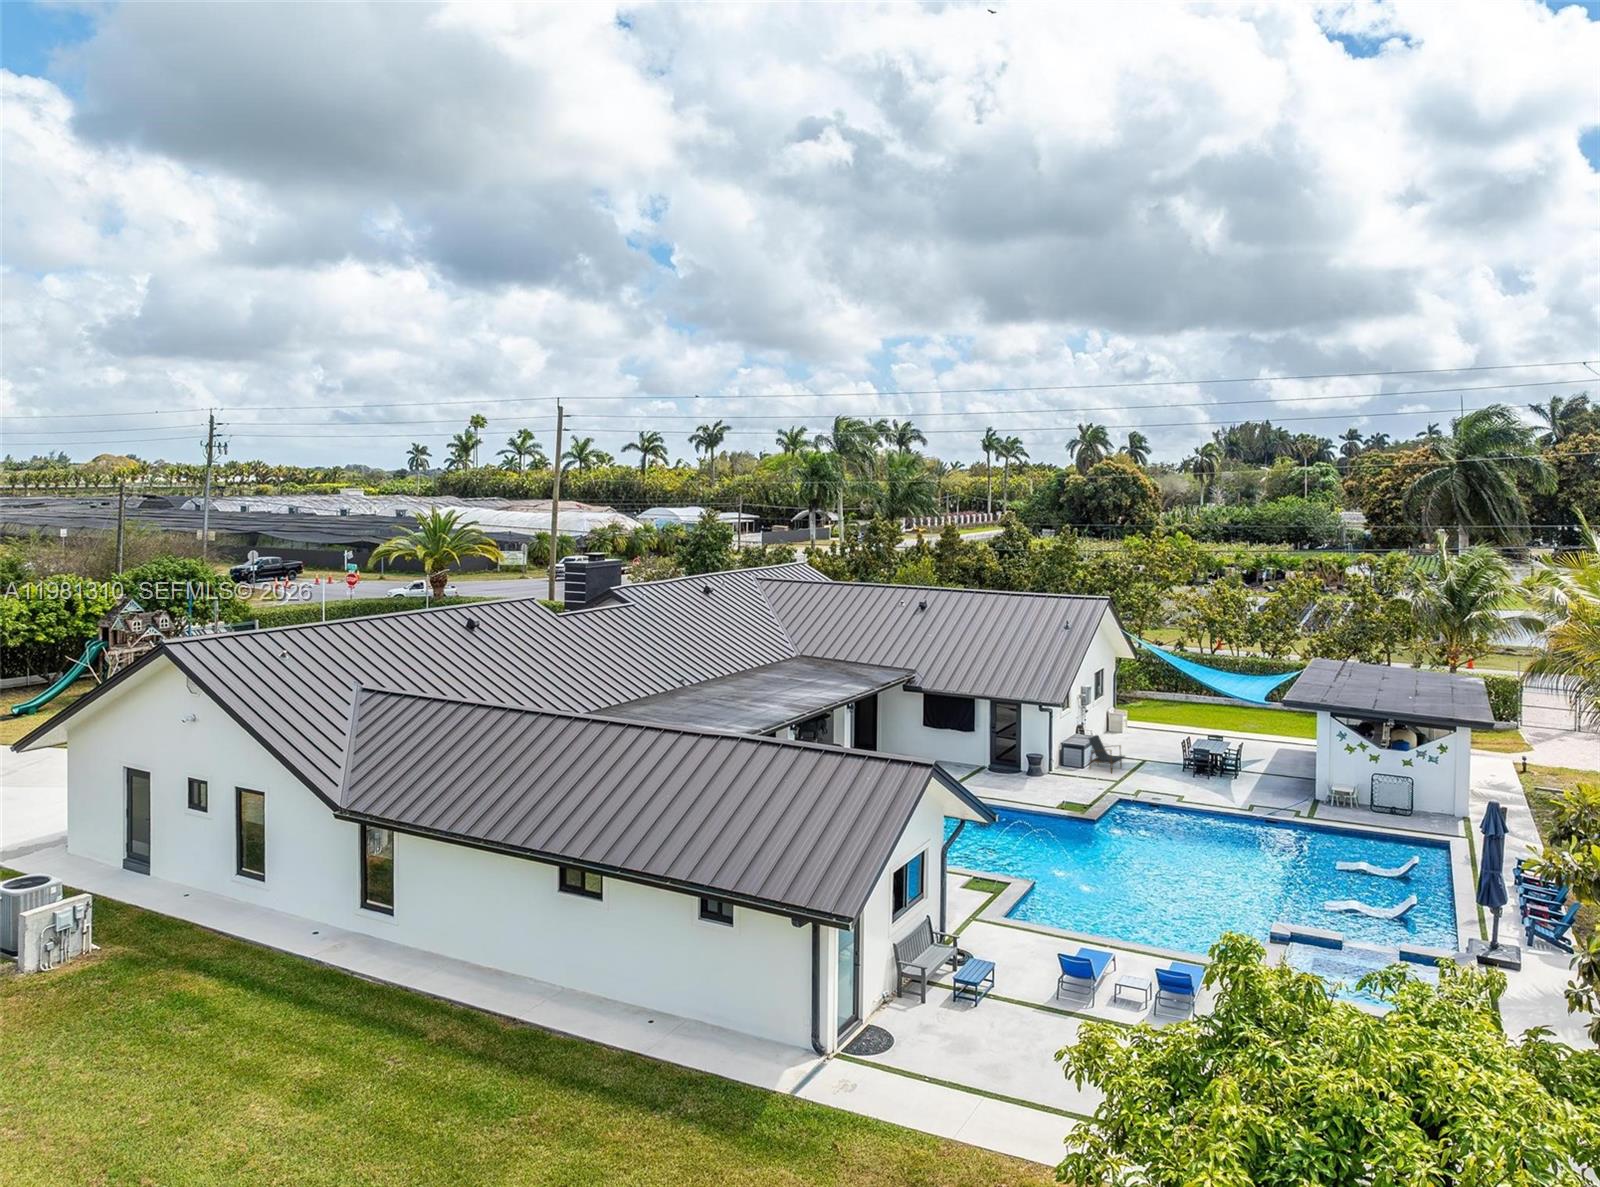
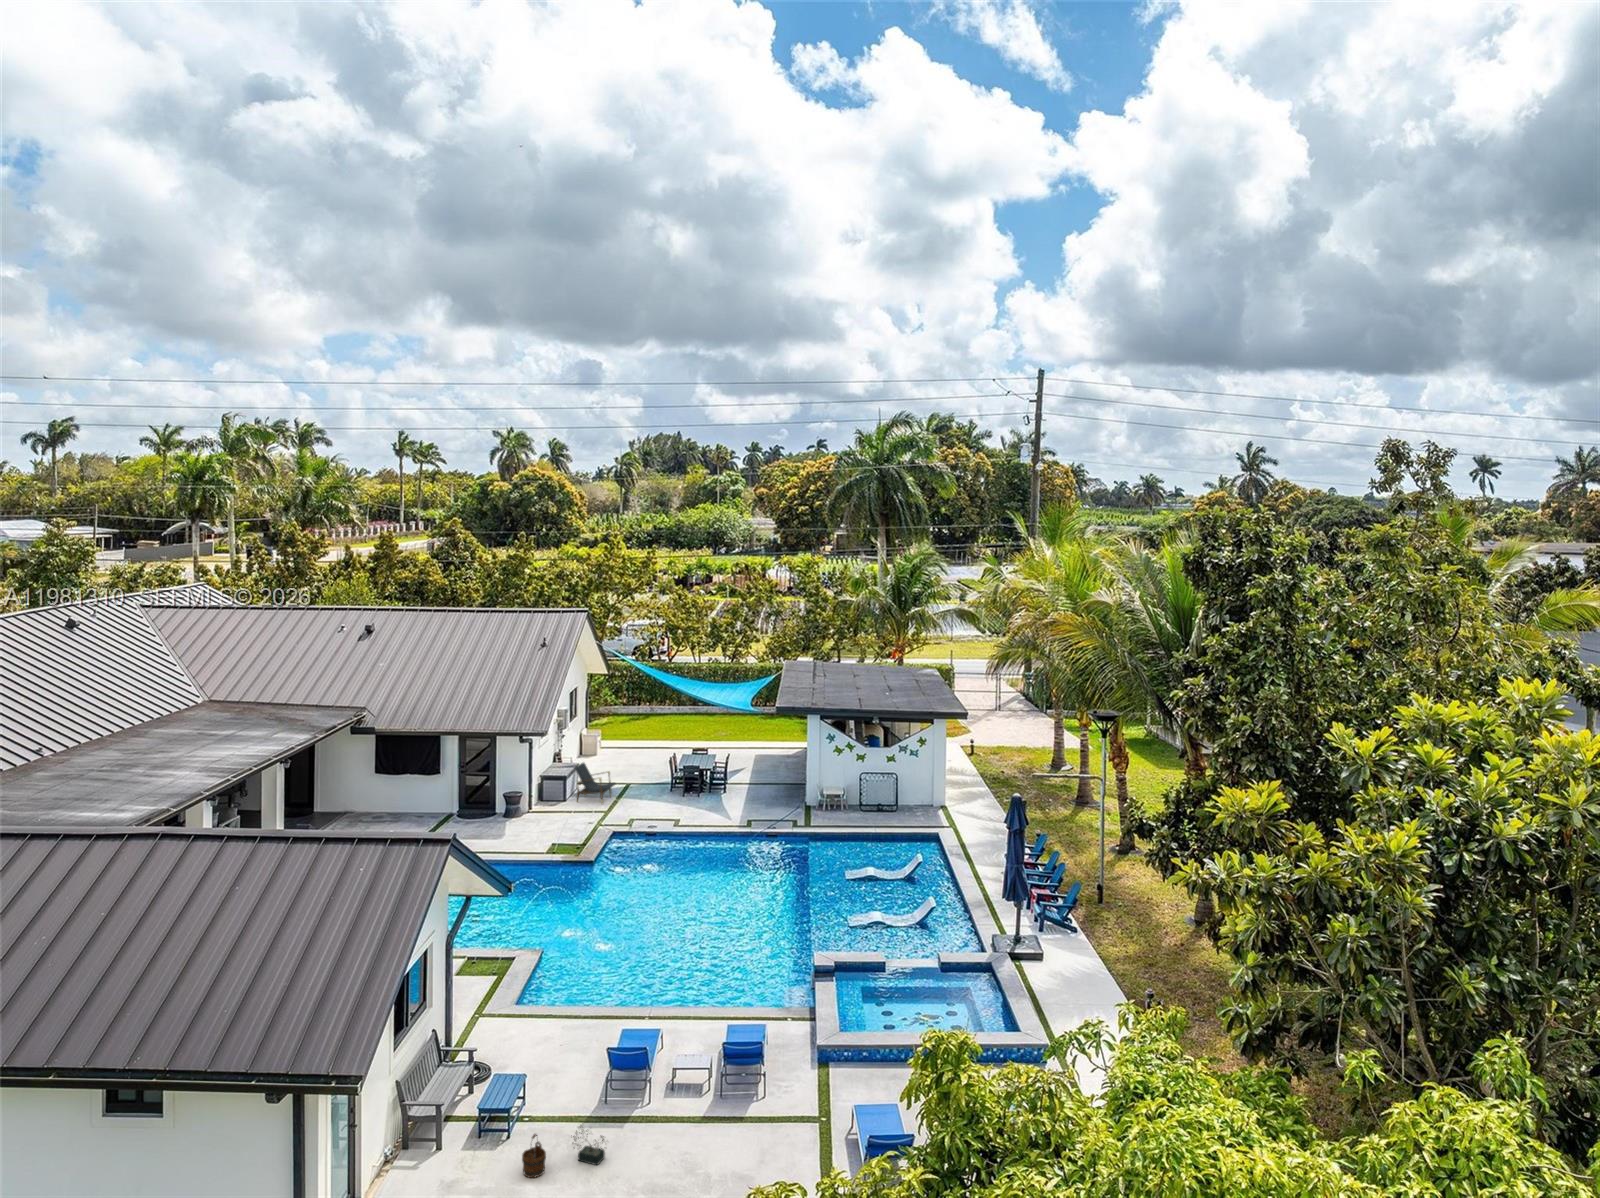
wooden bucket: none [975,999,993,1031] -> present [522,1134,546,1178]
decorative plant: none [1013,1002,1042,1035] -> present [573,1126,605,1165]

